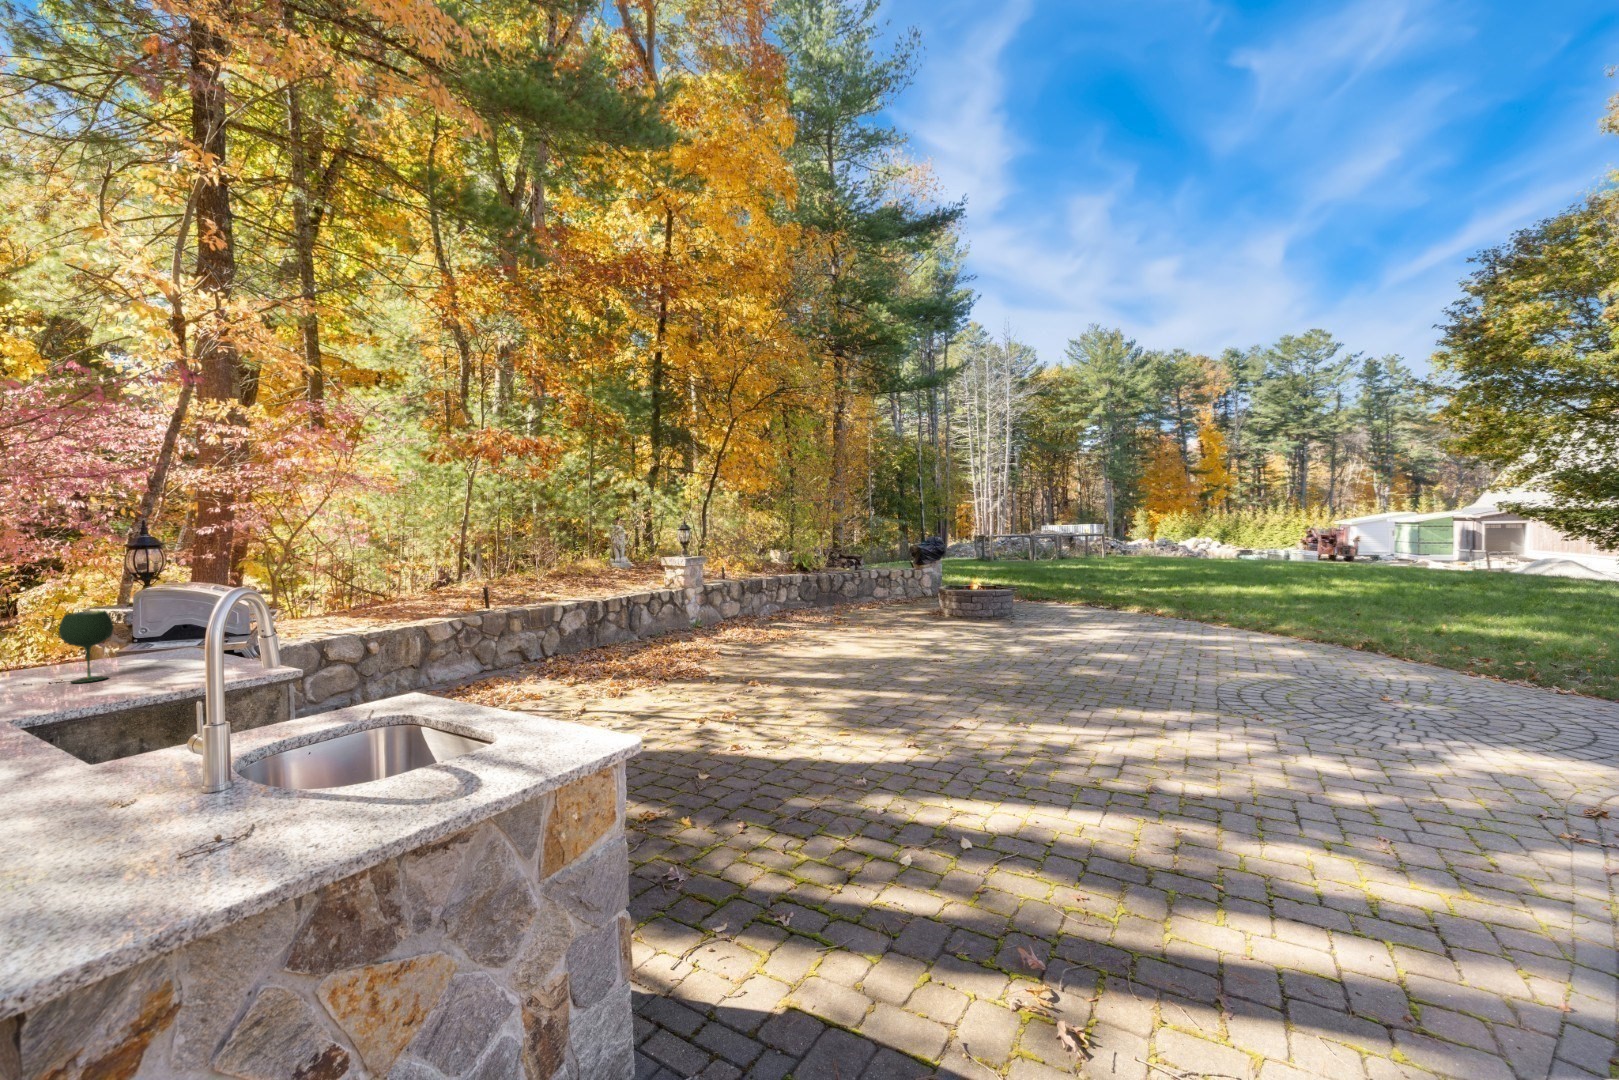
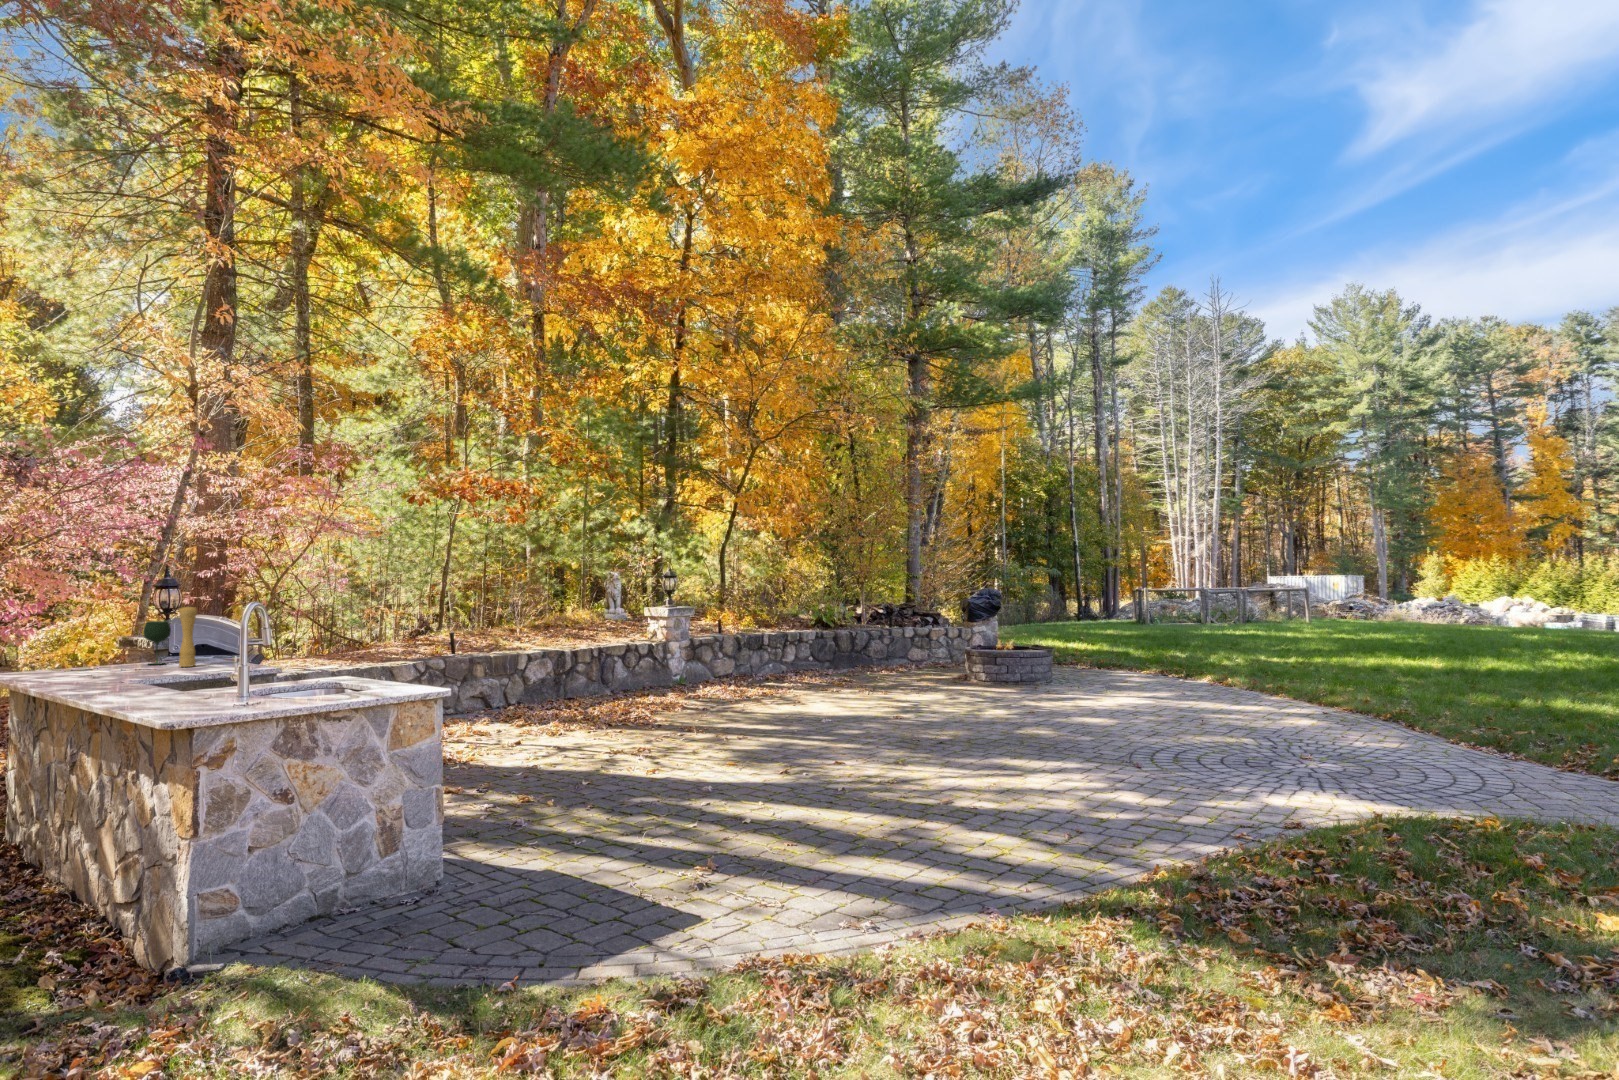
pepper mill: none [120,590,157,689] -> present [179,606,197,667]

